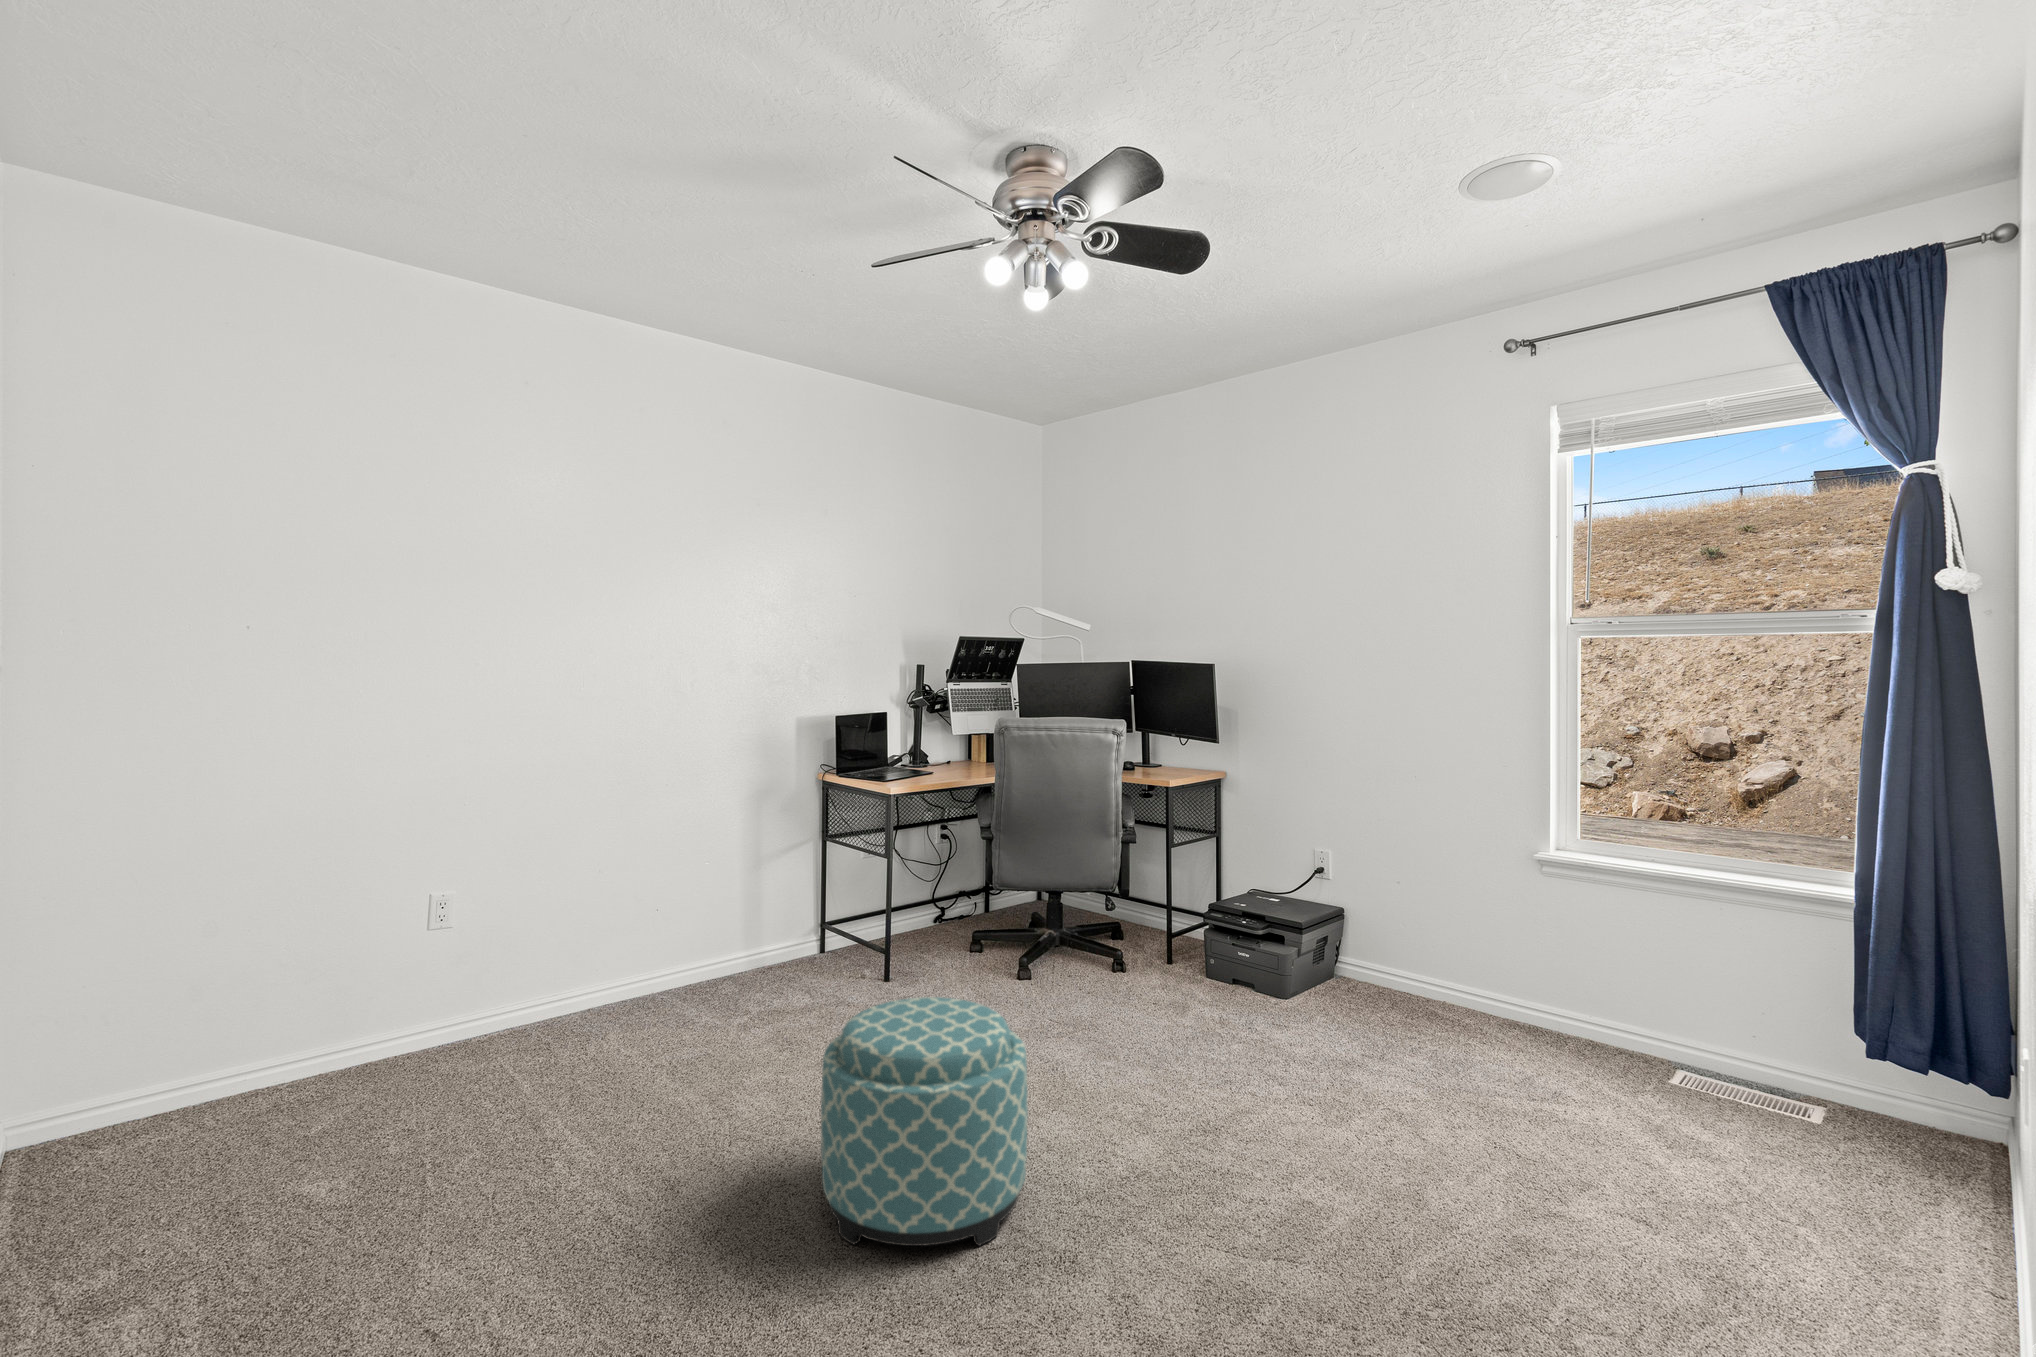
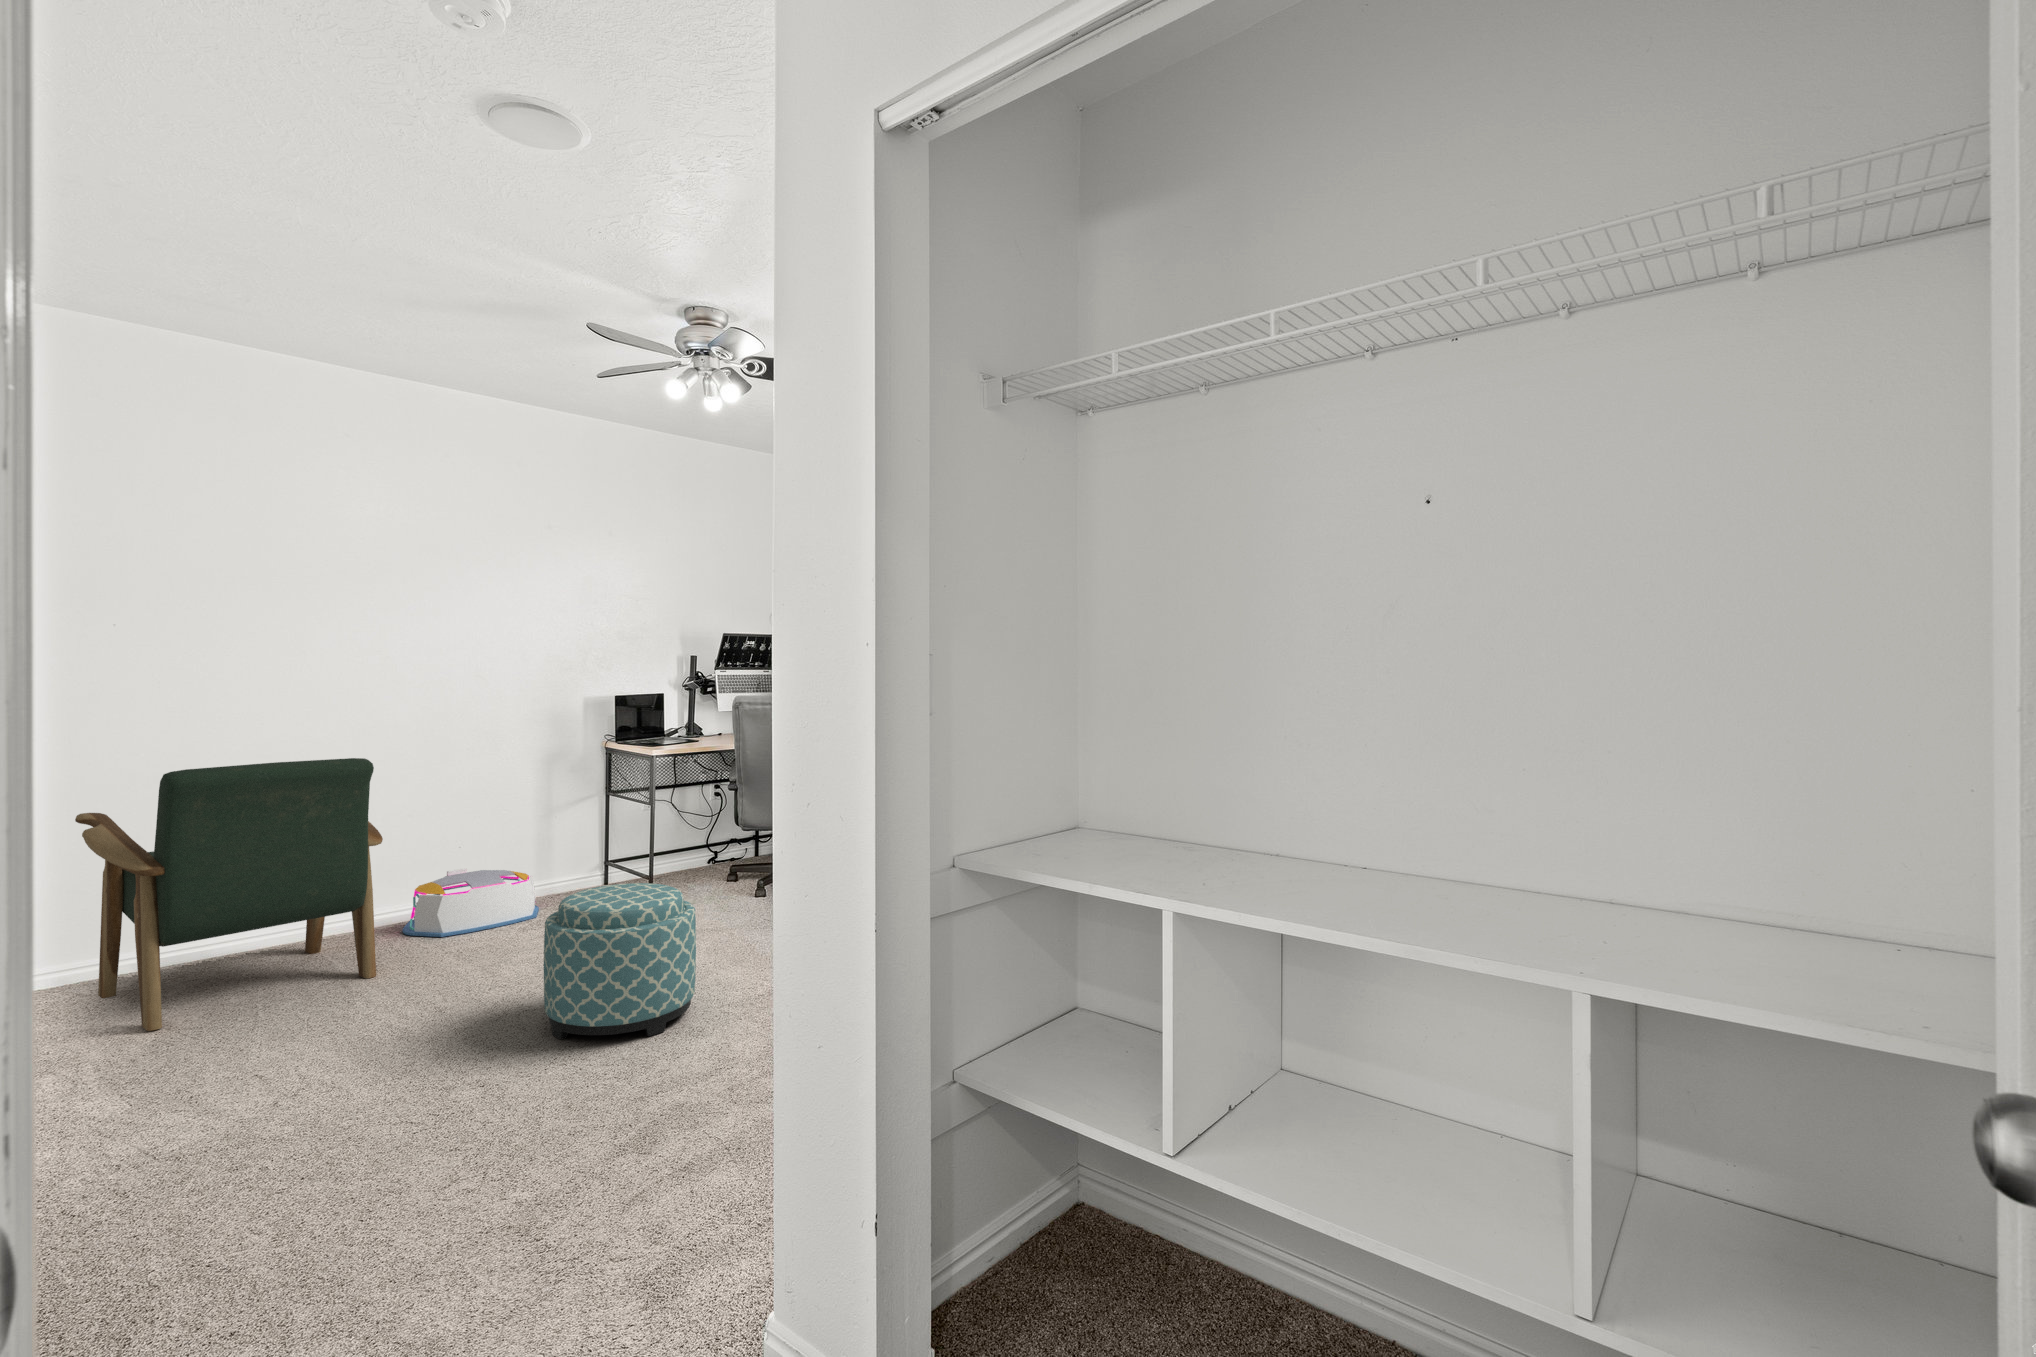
armchair: none [218,810,585,1192] -> present [75,758,383,1031]
storage bin: none [598,937,754,1033] -> present [402,868,539,937]

